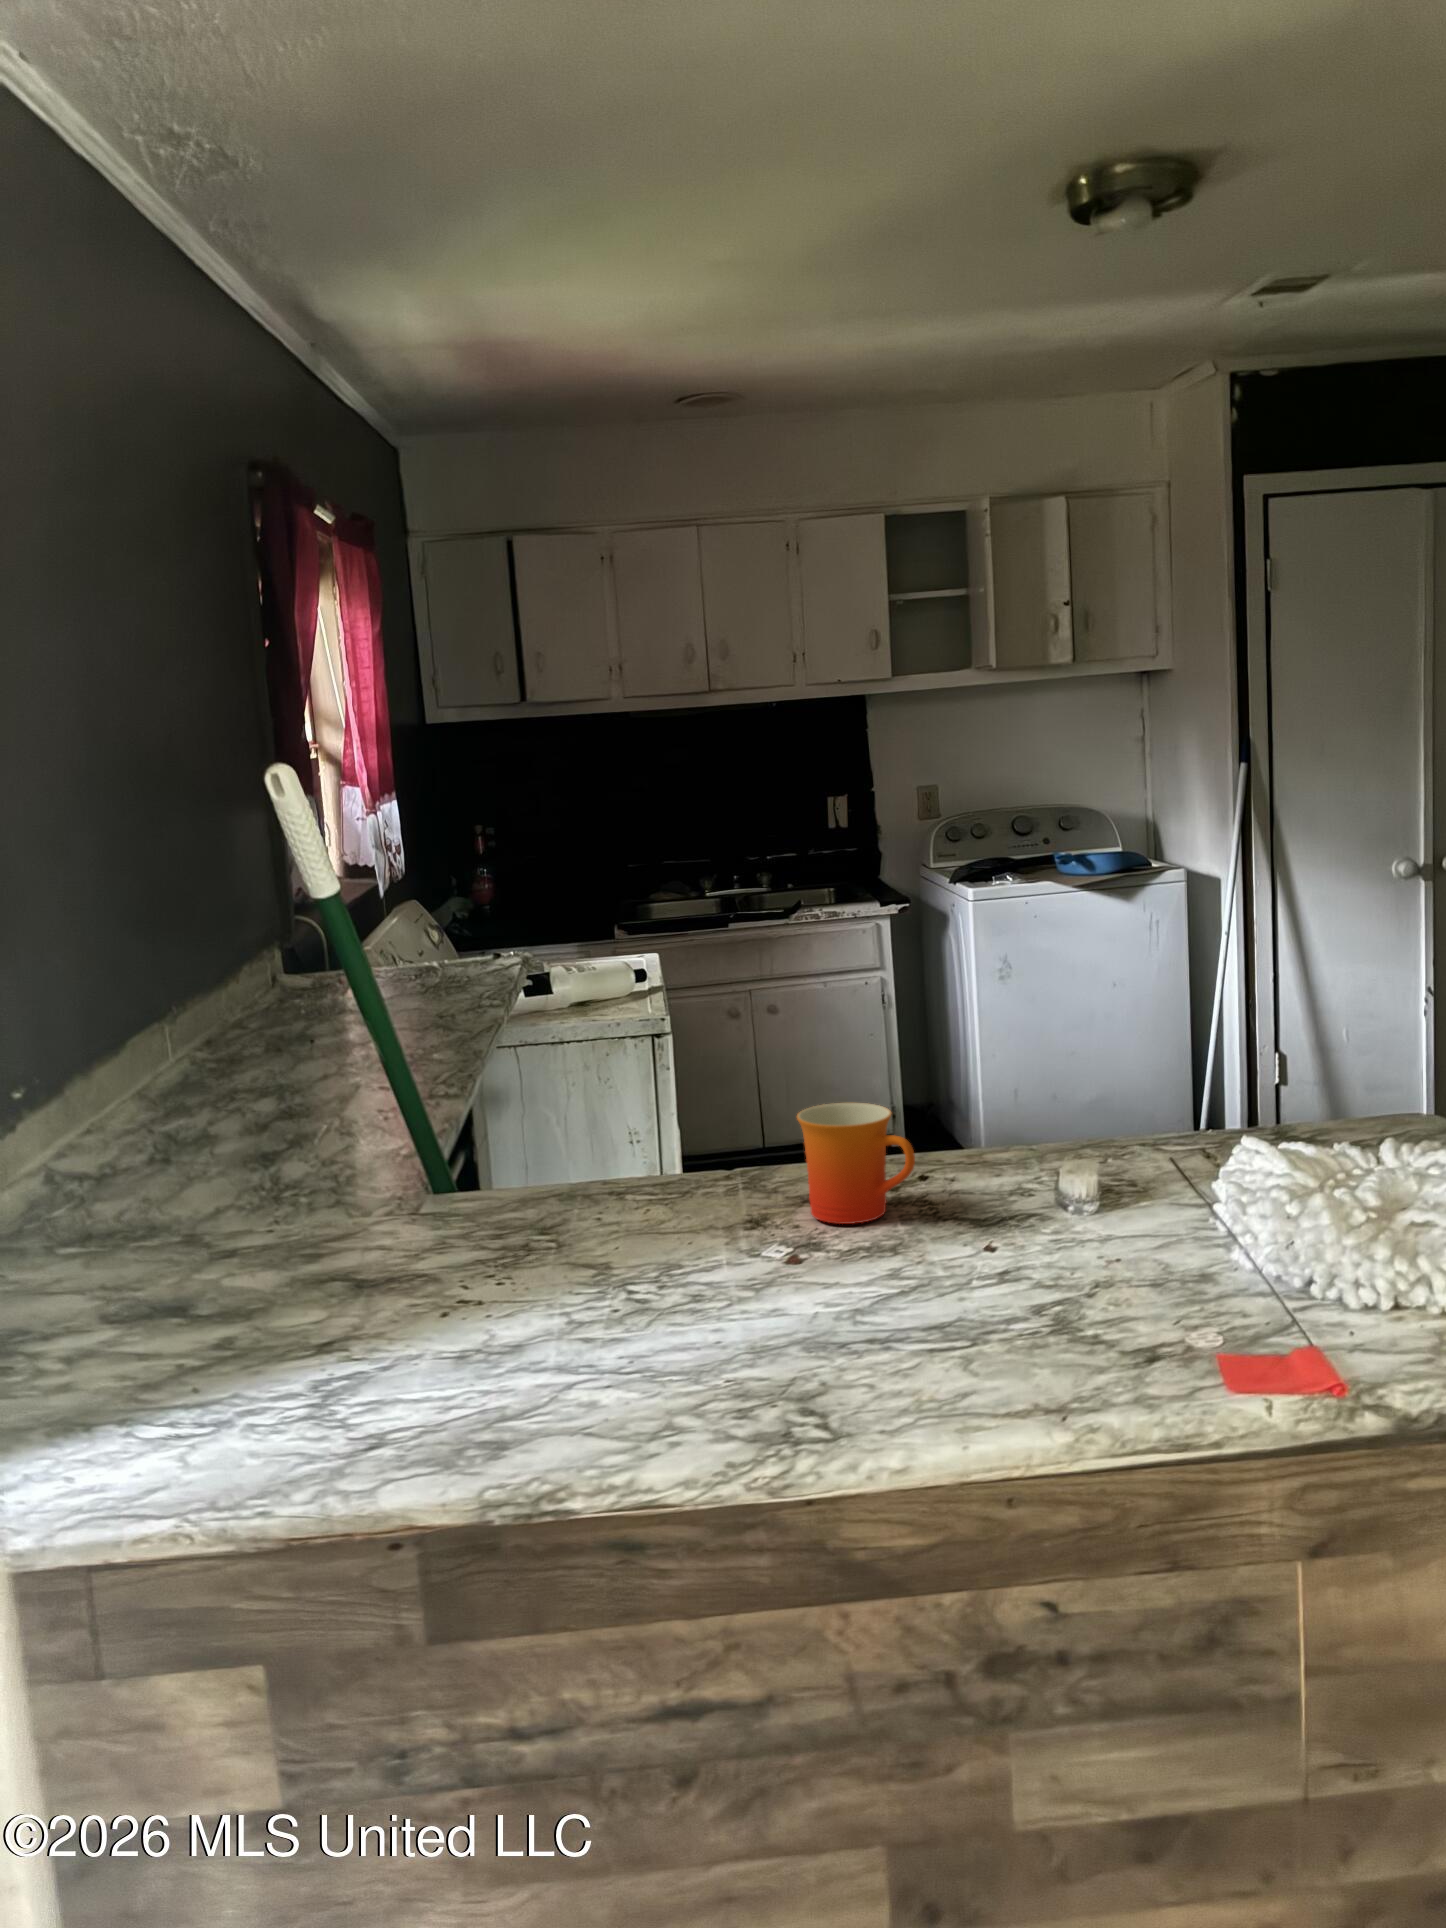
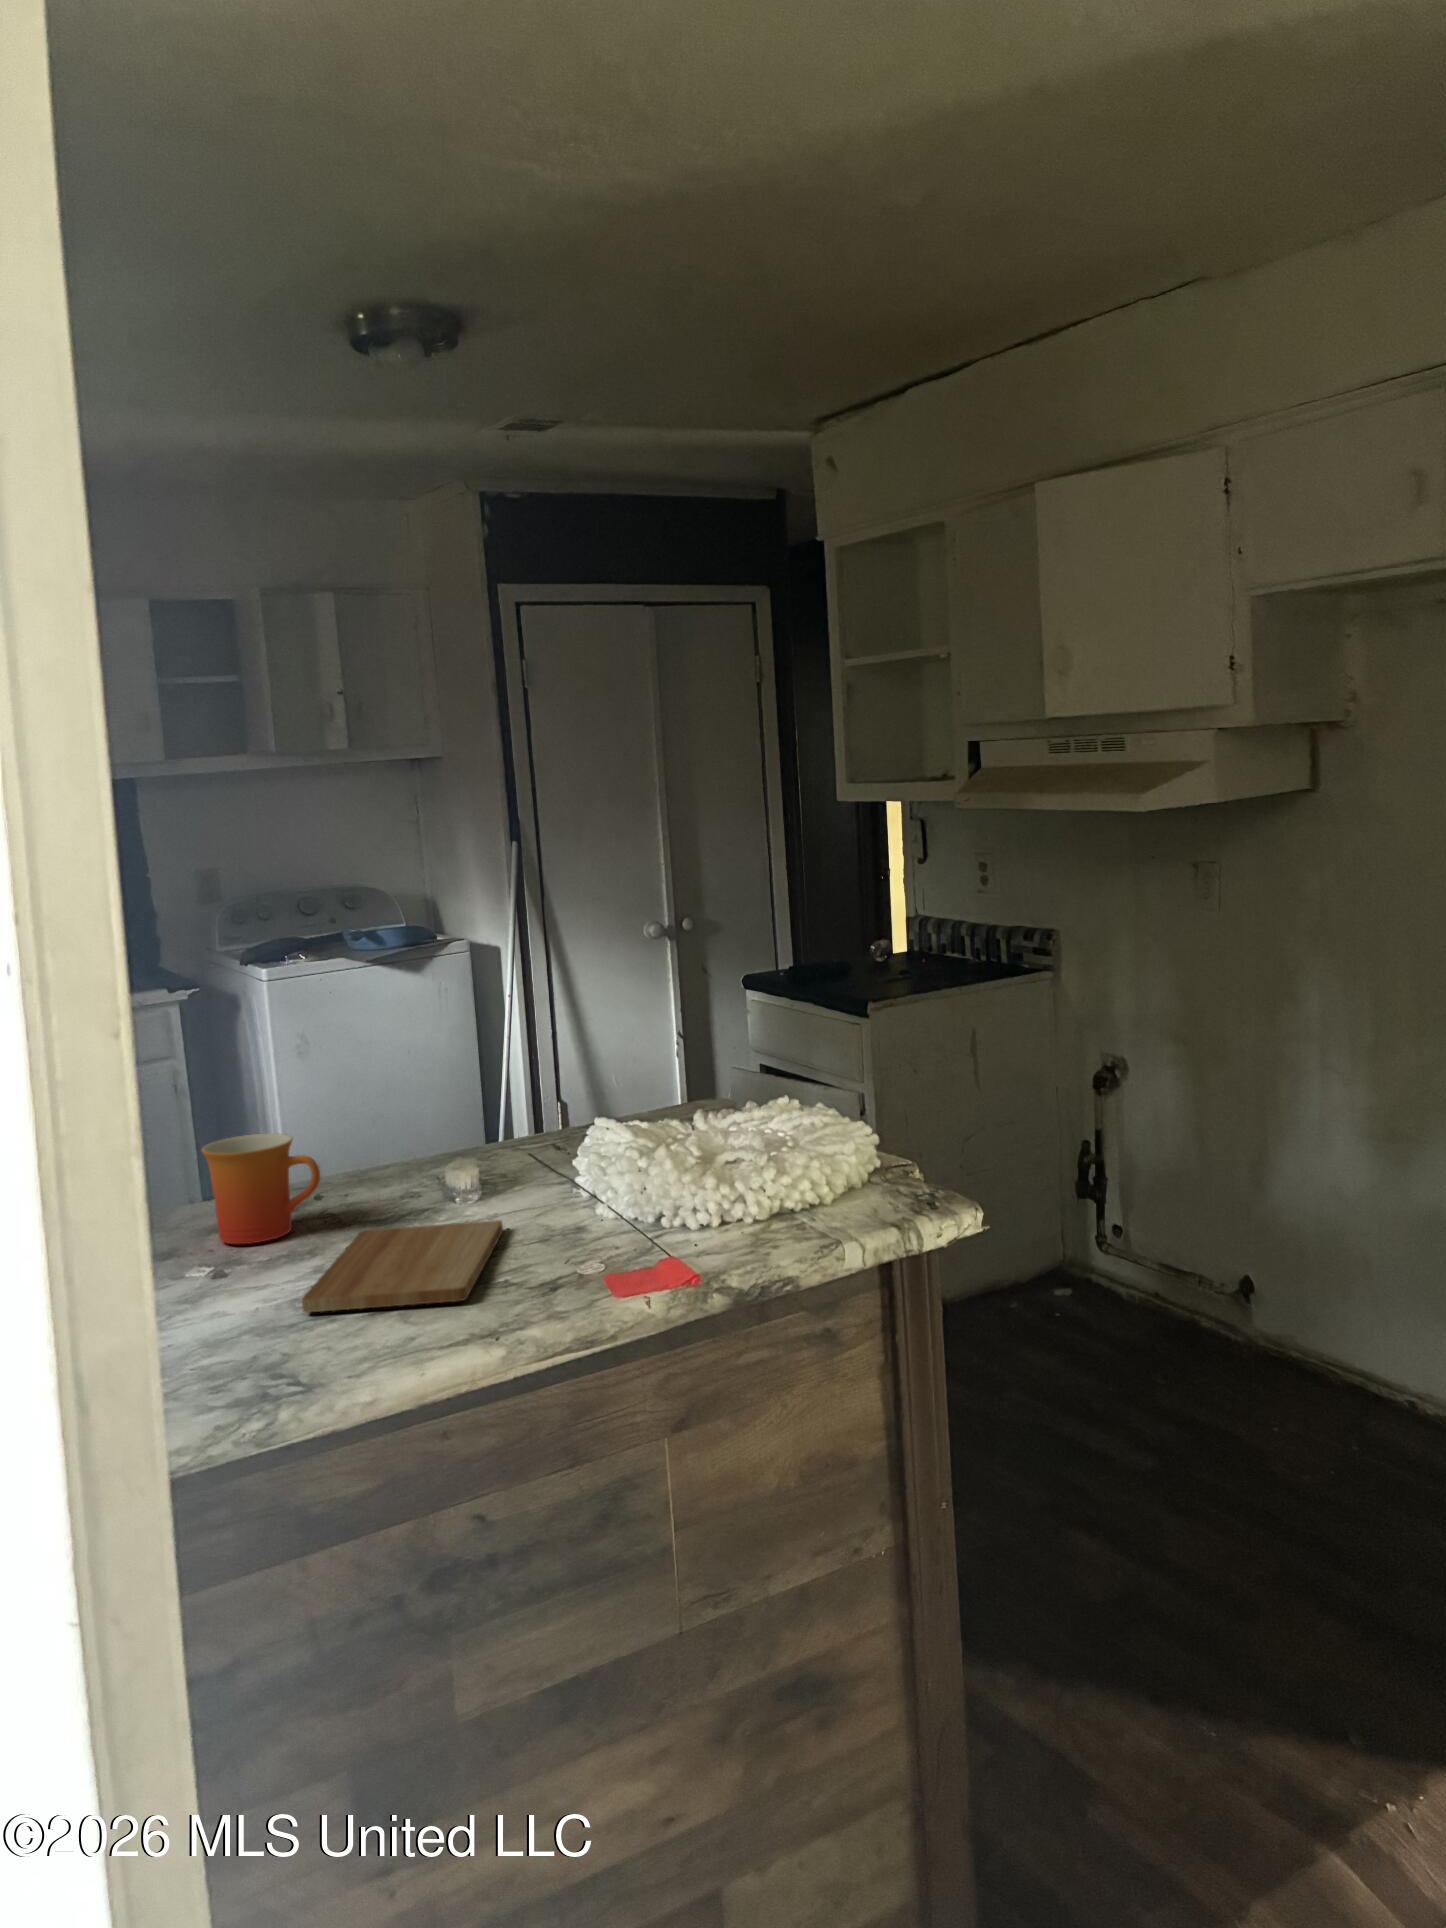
cutting board: none [858,1232,1112,1356] -> present [302,1220,503,1313]

